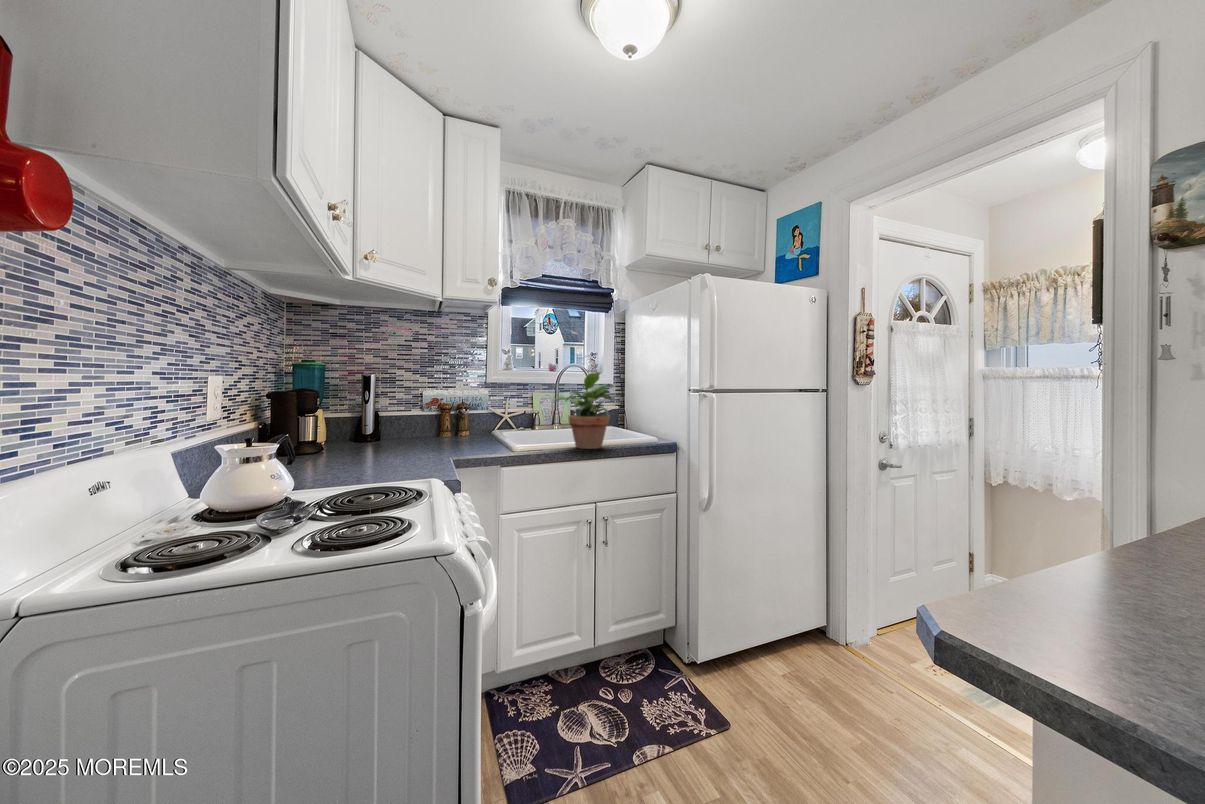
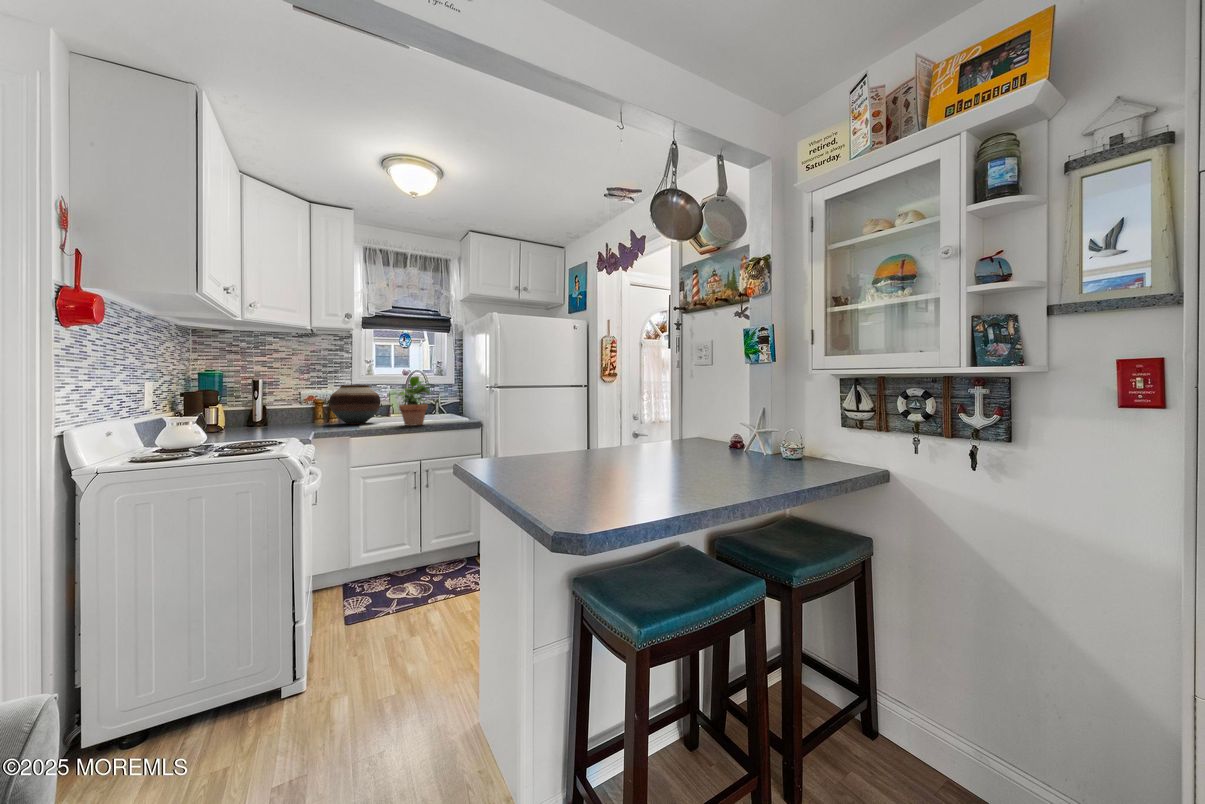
vase: none [464,384,531,442] -> present [329,385,381,424]

